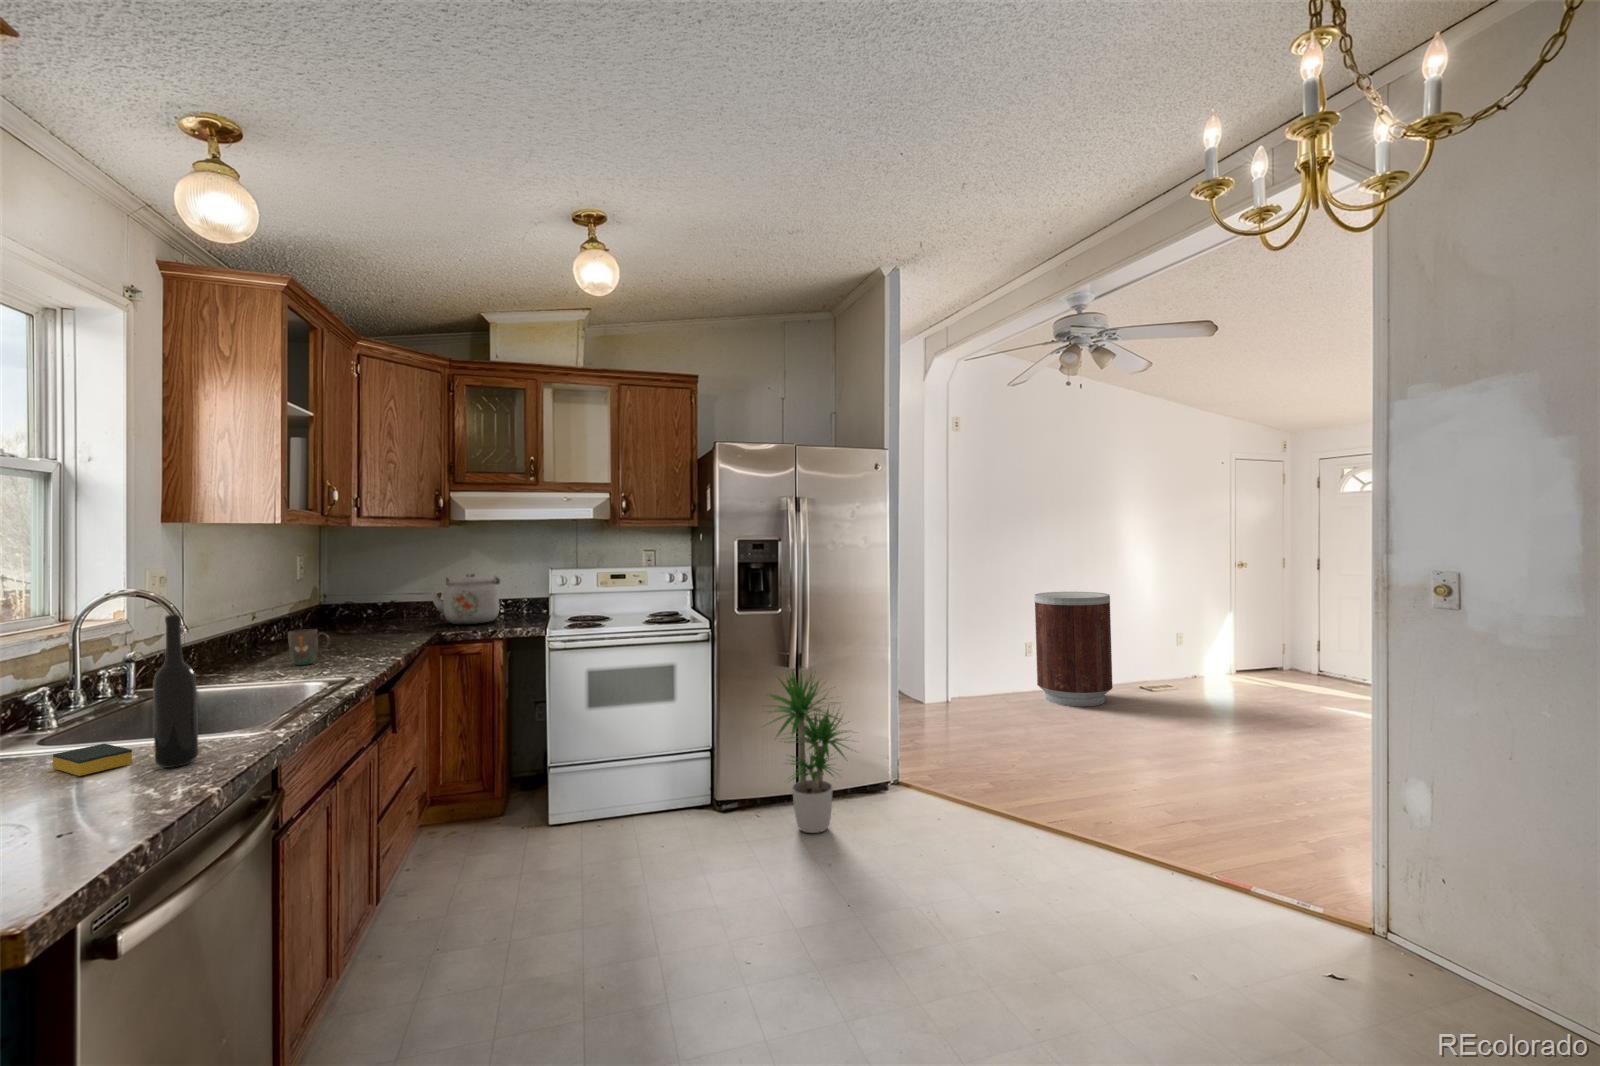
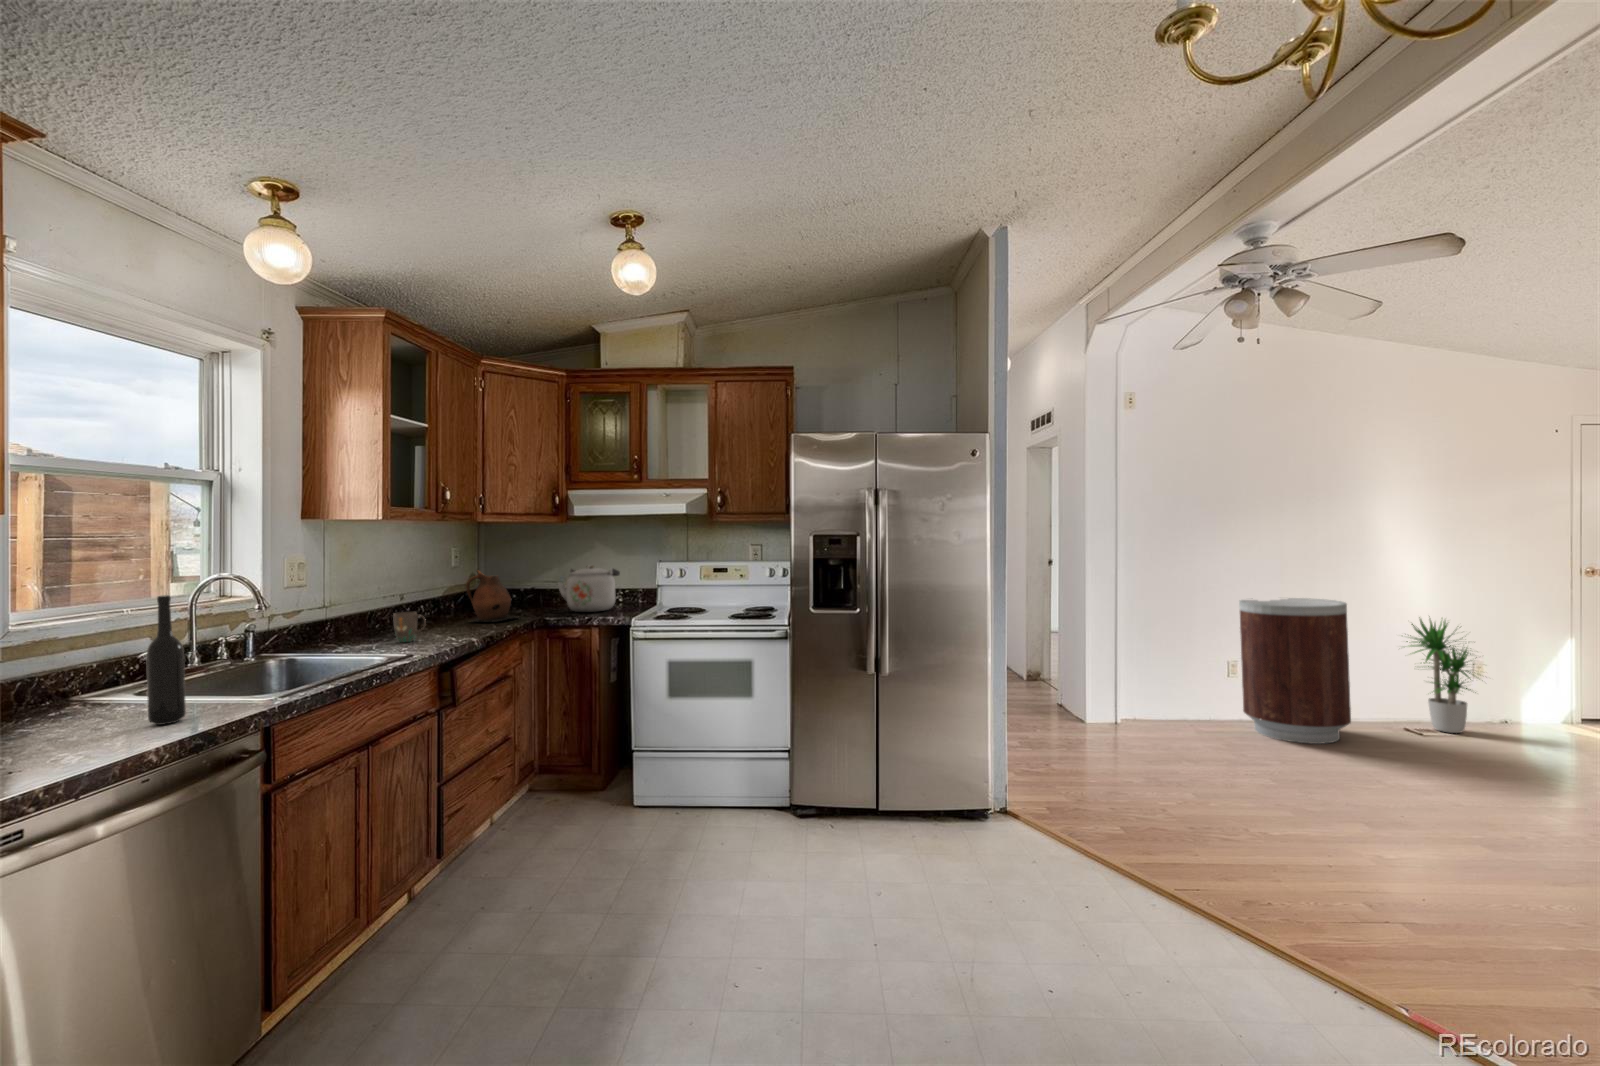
ceramic pitcher: none [336,581,400,639] -> present [466,571,520,622]
potted plant: present [769,670,848,833] -> present [1406,617,1477,733]
sponge: present [53,744,132,776] -> none [99,700,145,725]

